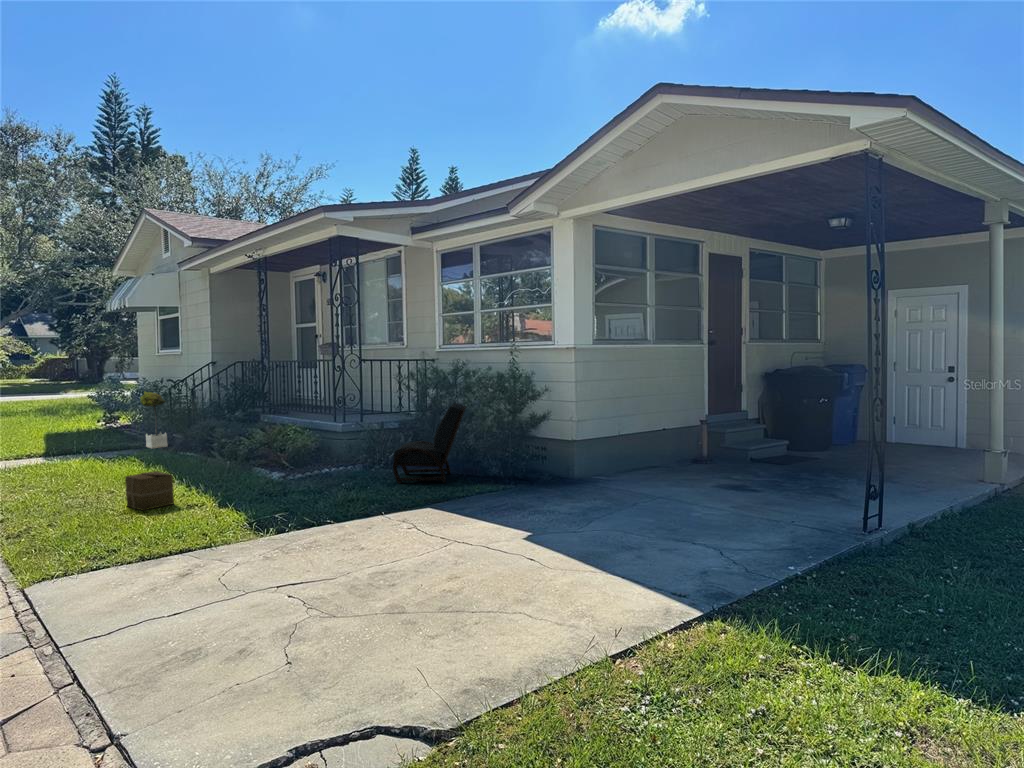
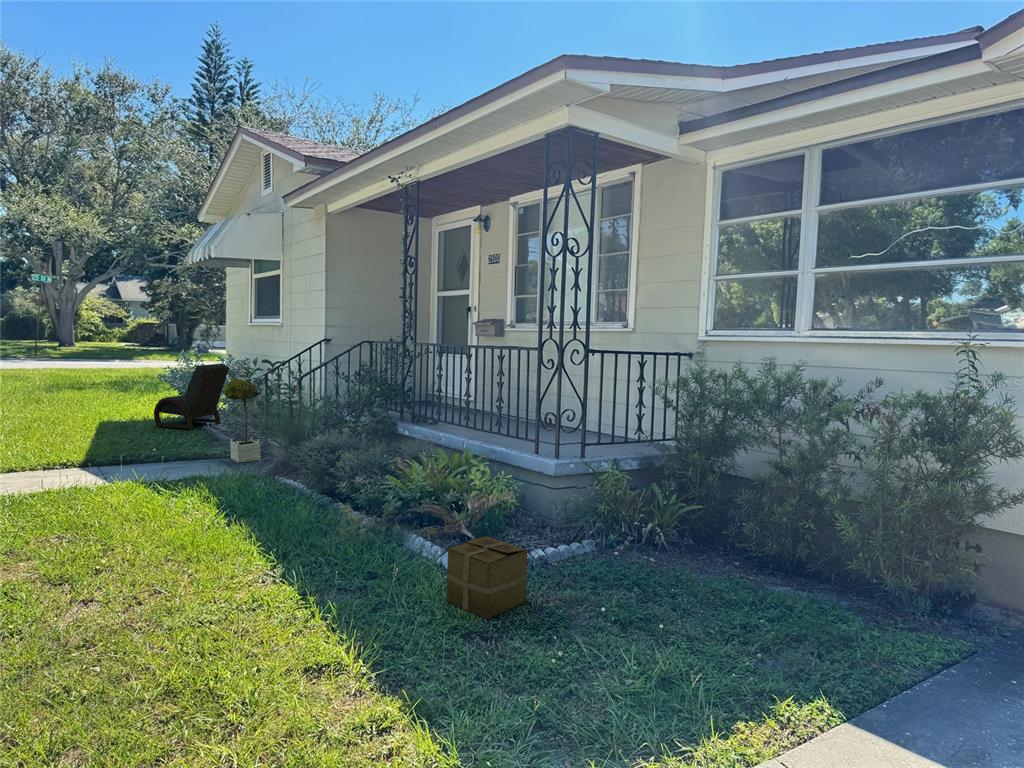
lounge chair: present [393,403,466,484] -> present [154,364,229,430]
cardboard box: present [125,471,174,510] -> present [447,536,528,619]

